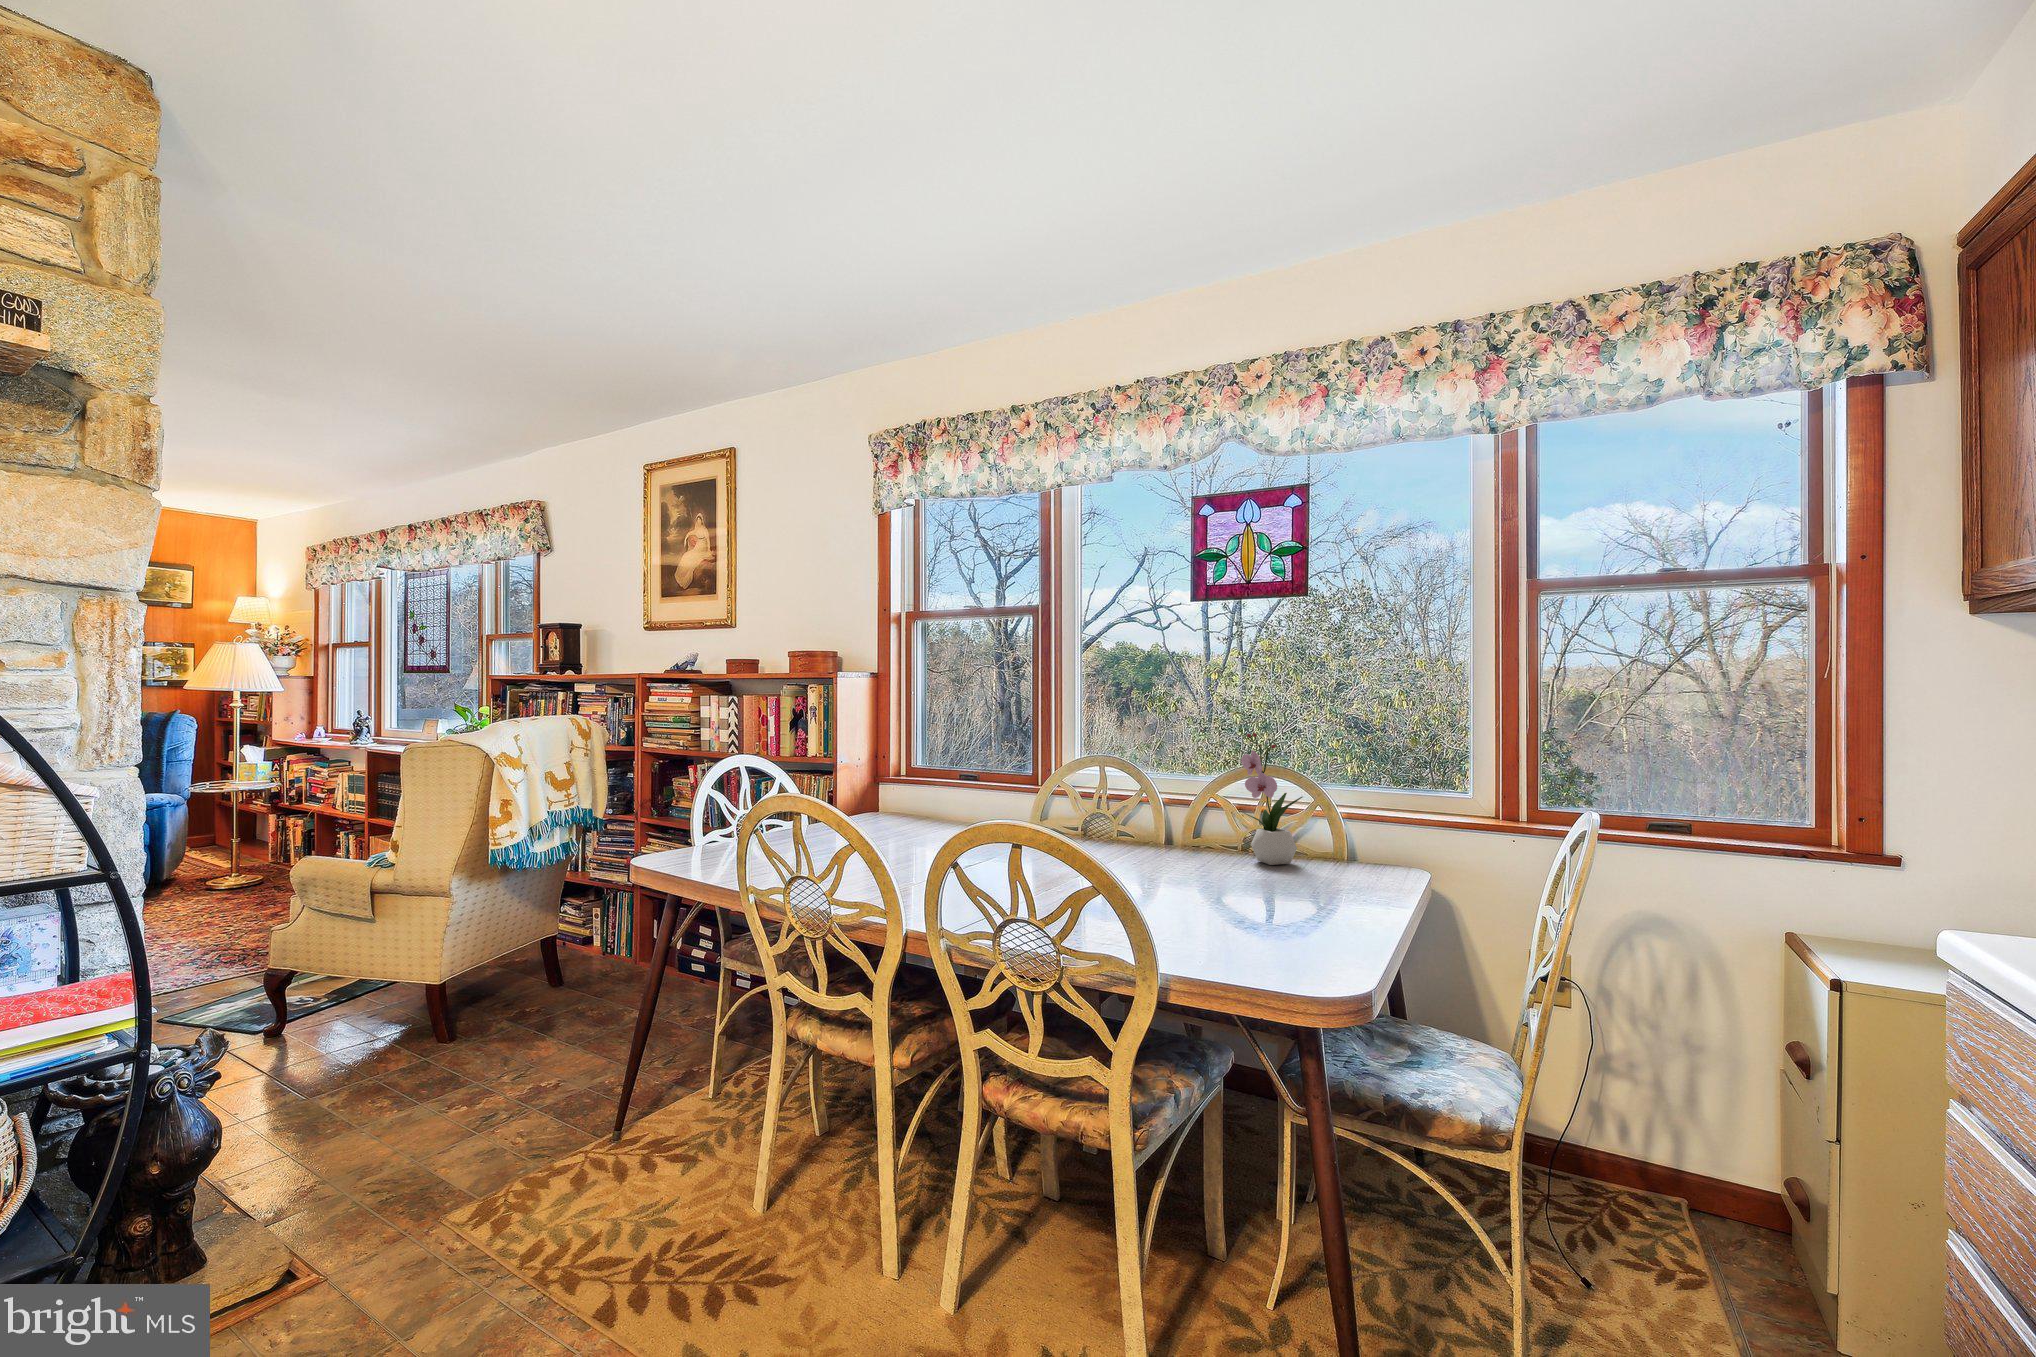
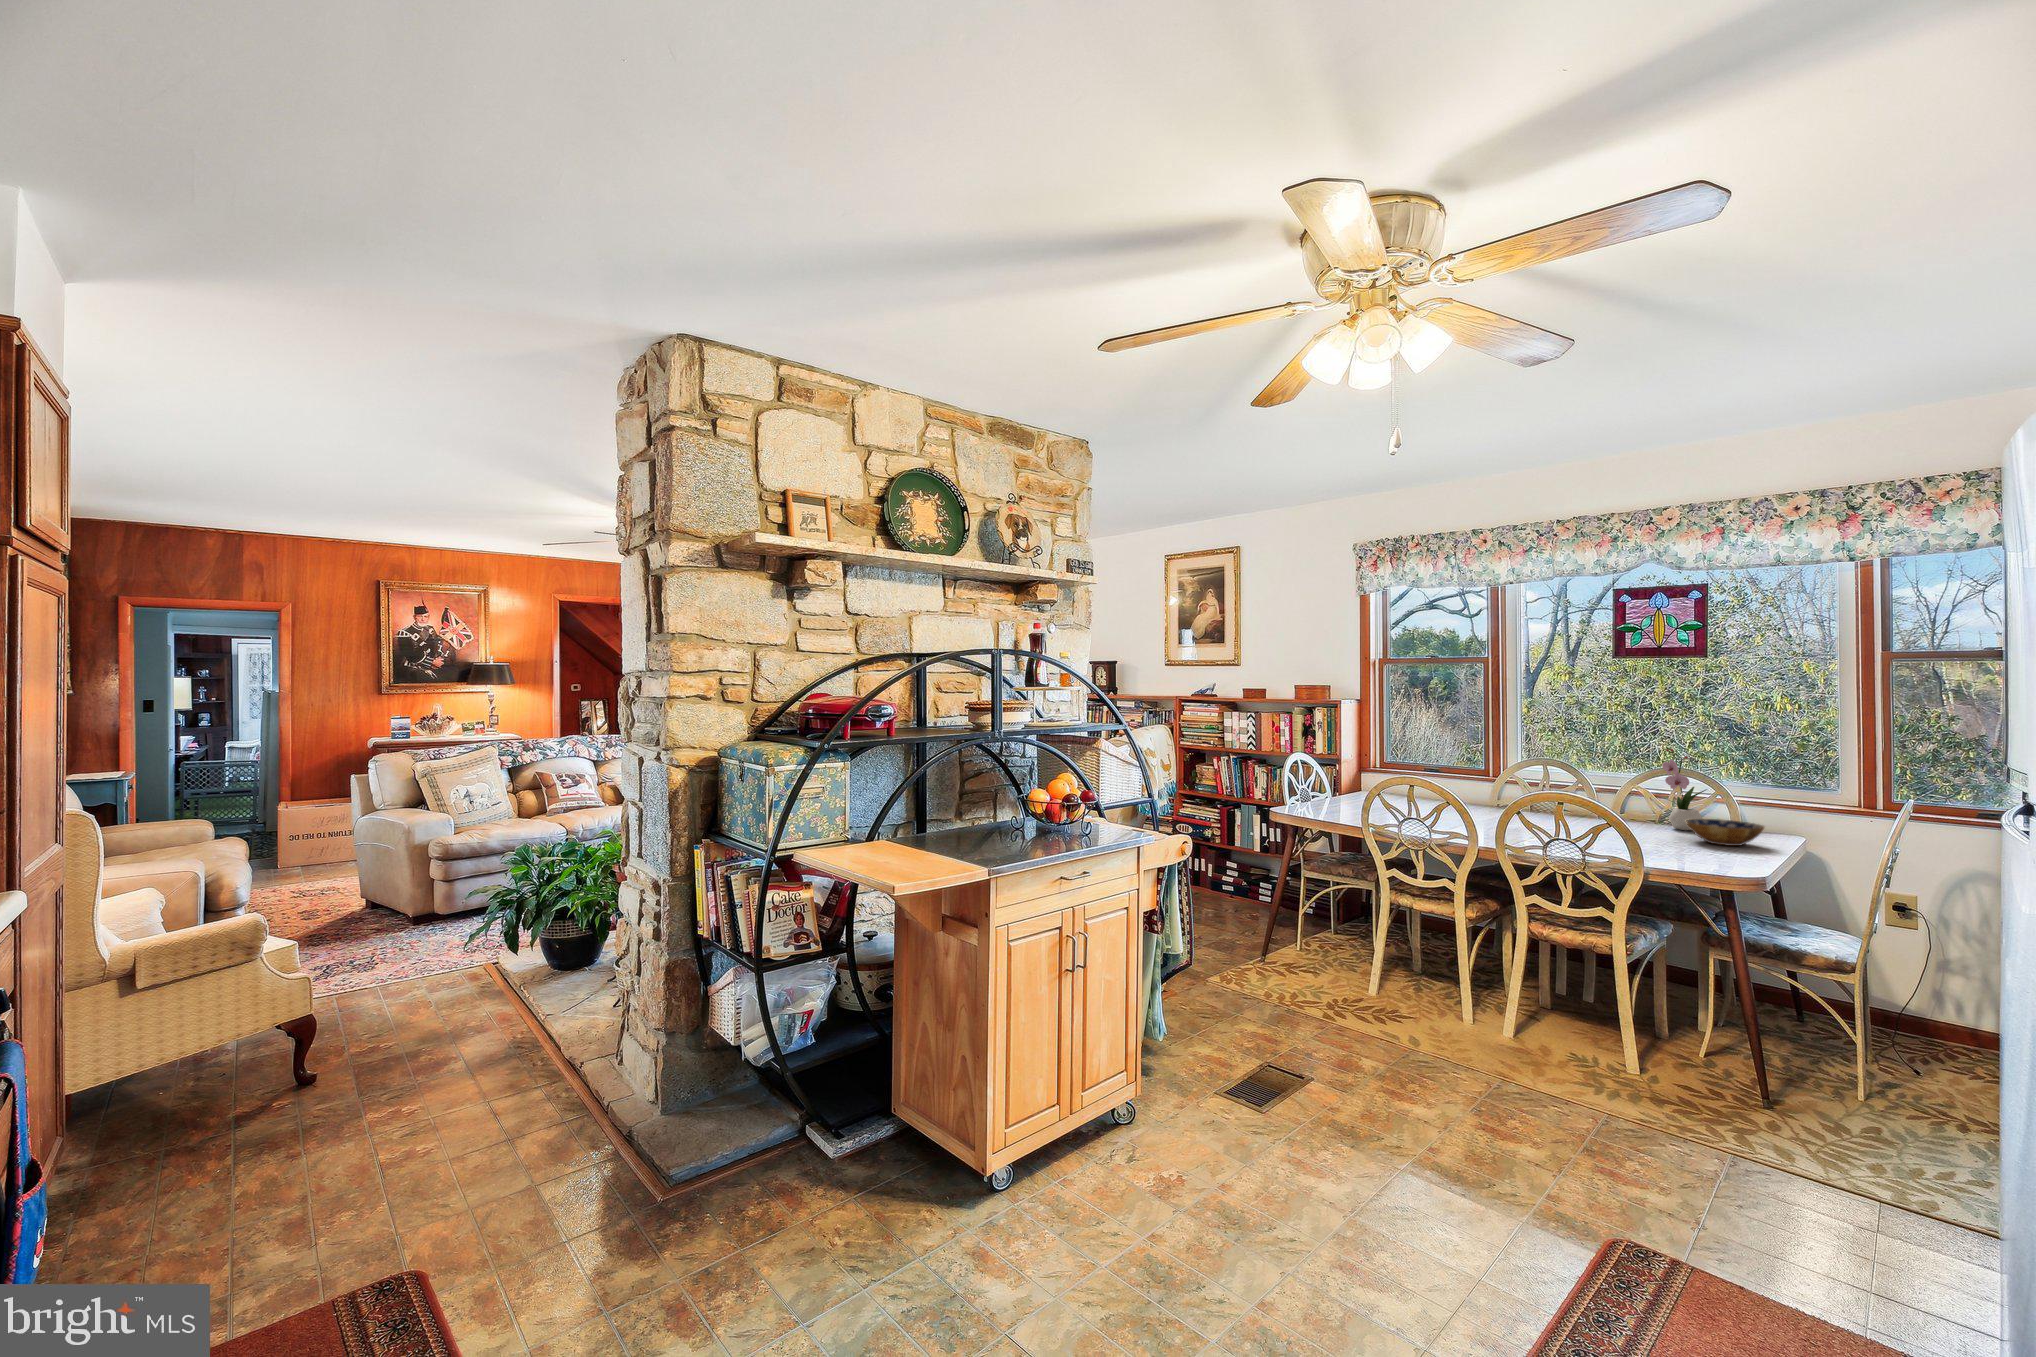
bowl: none [1263,849,1377,898] -> present [1686,819,1764,846]

